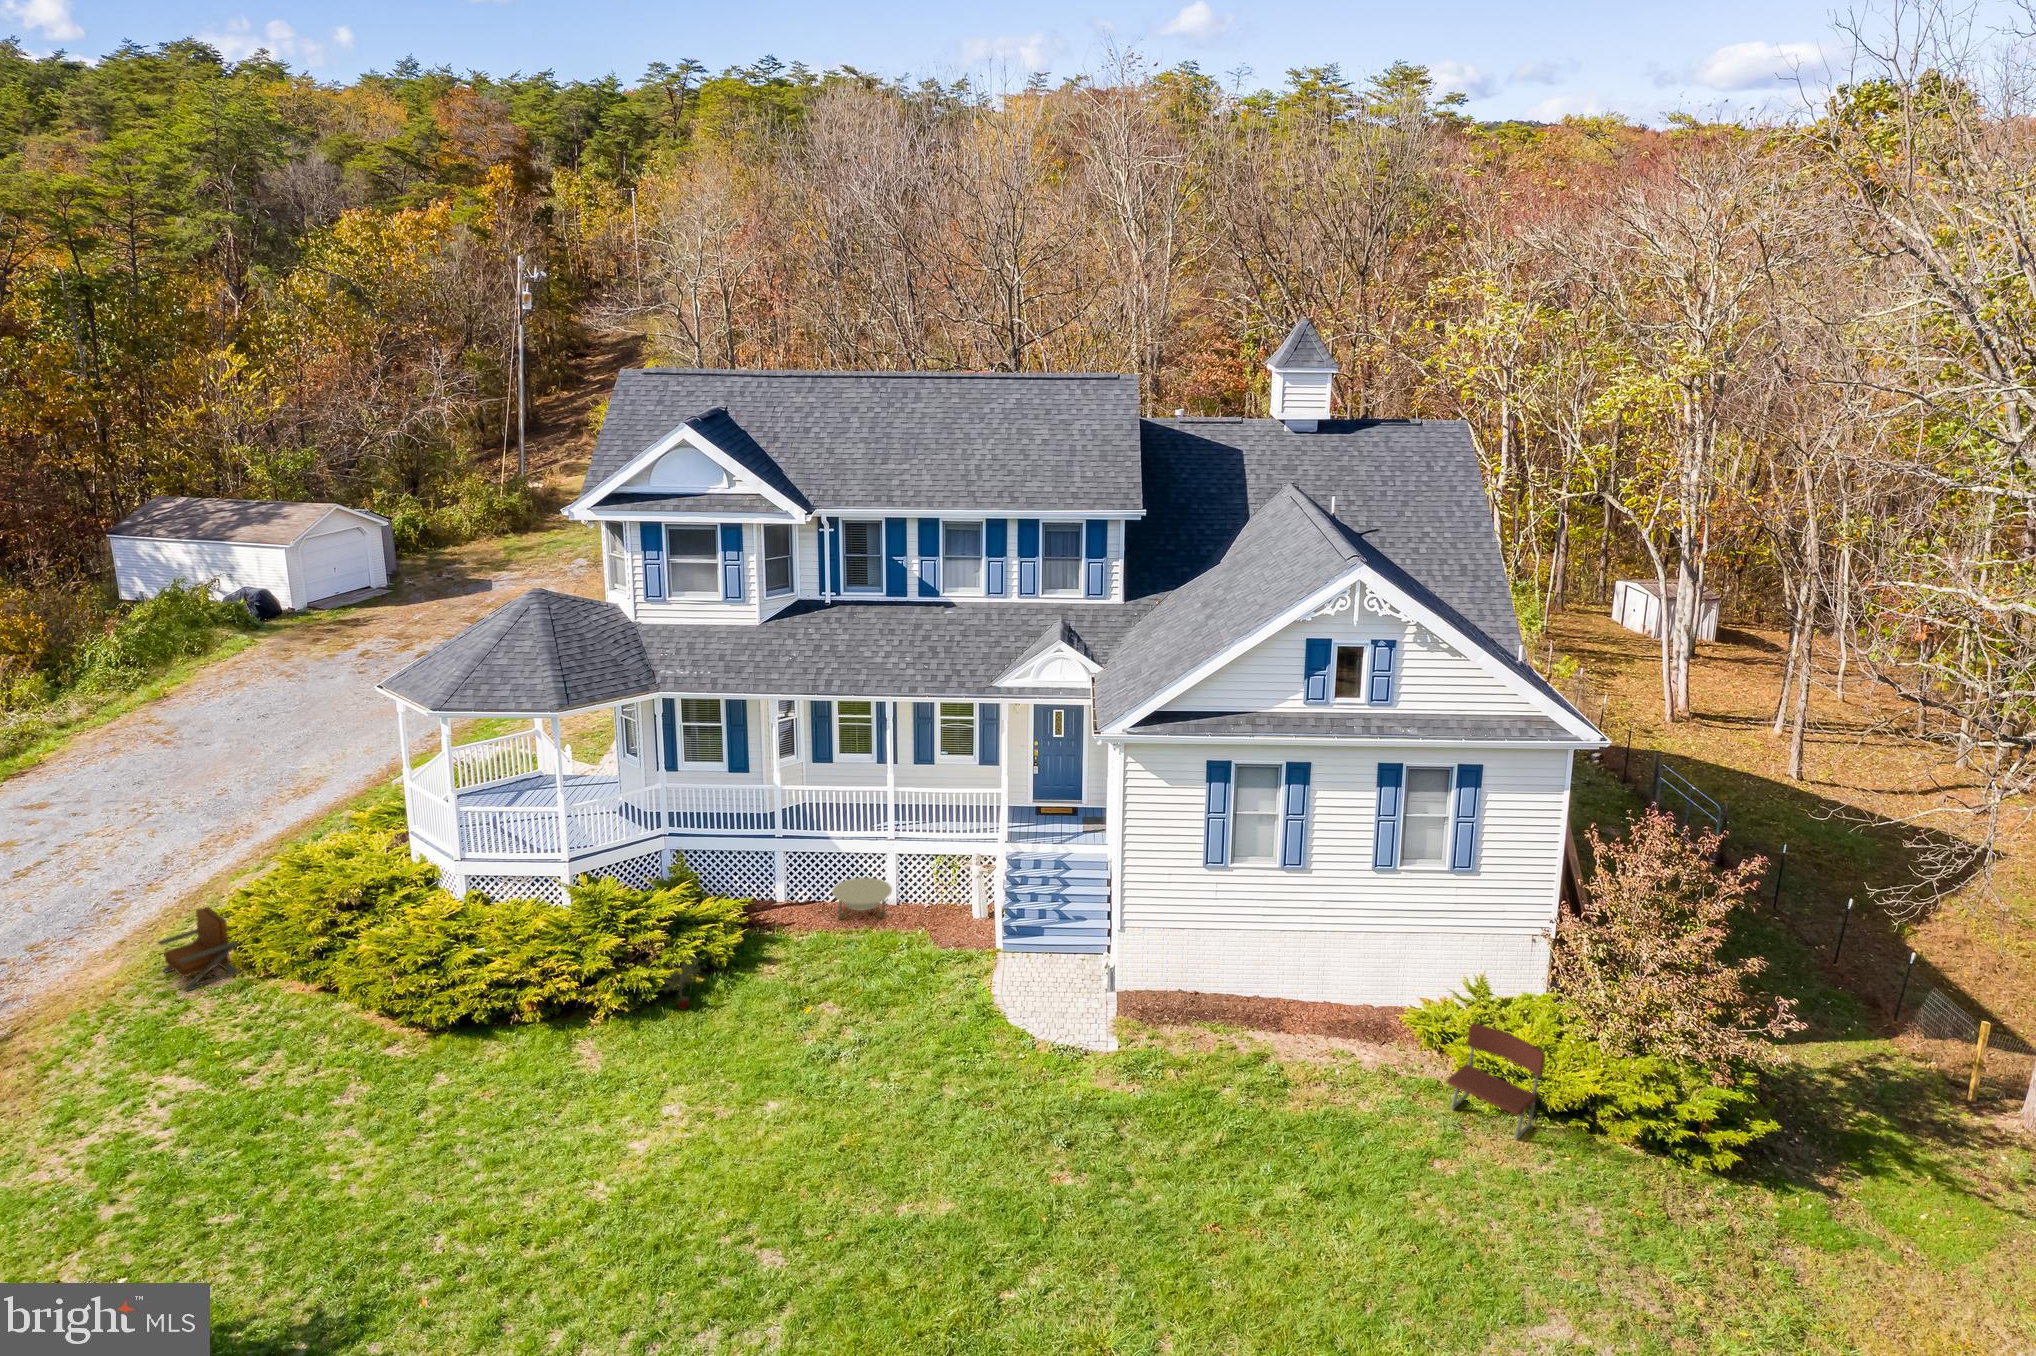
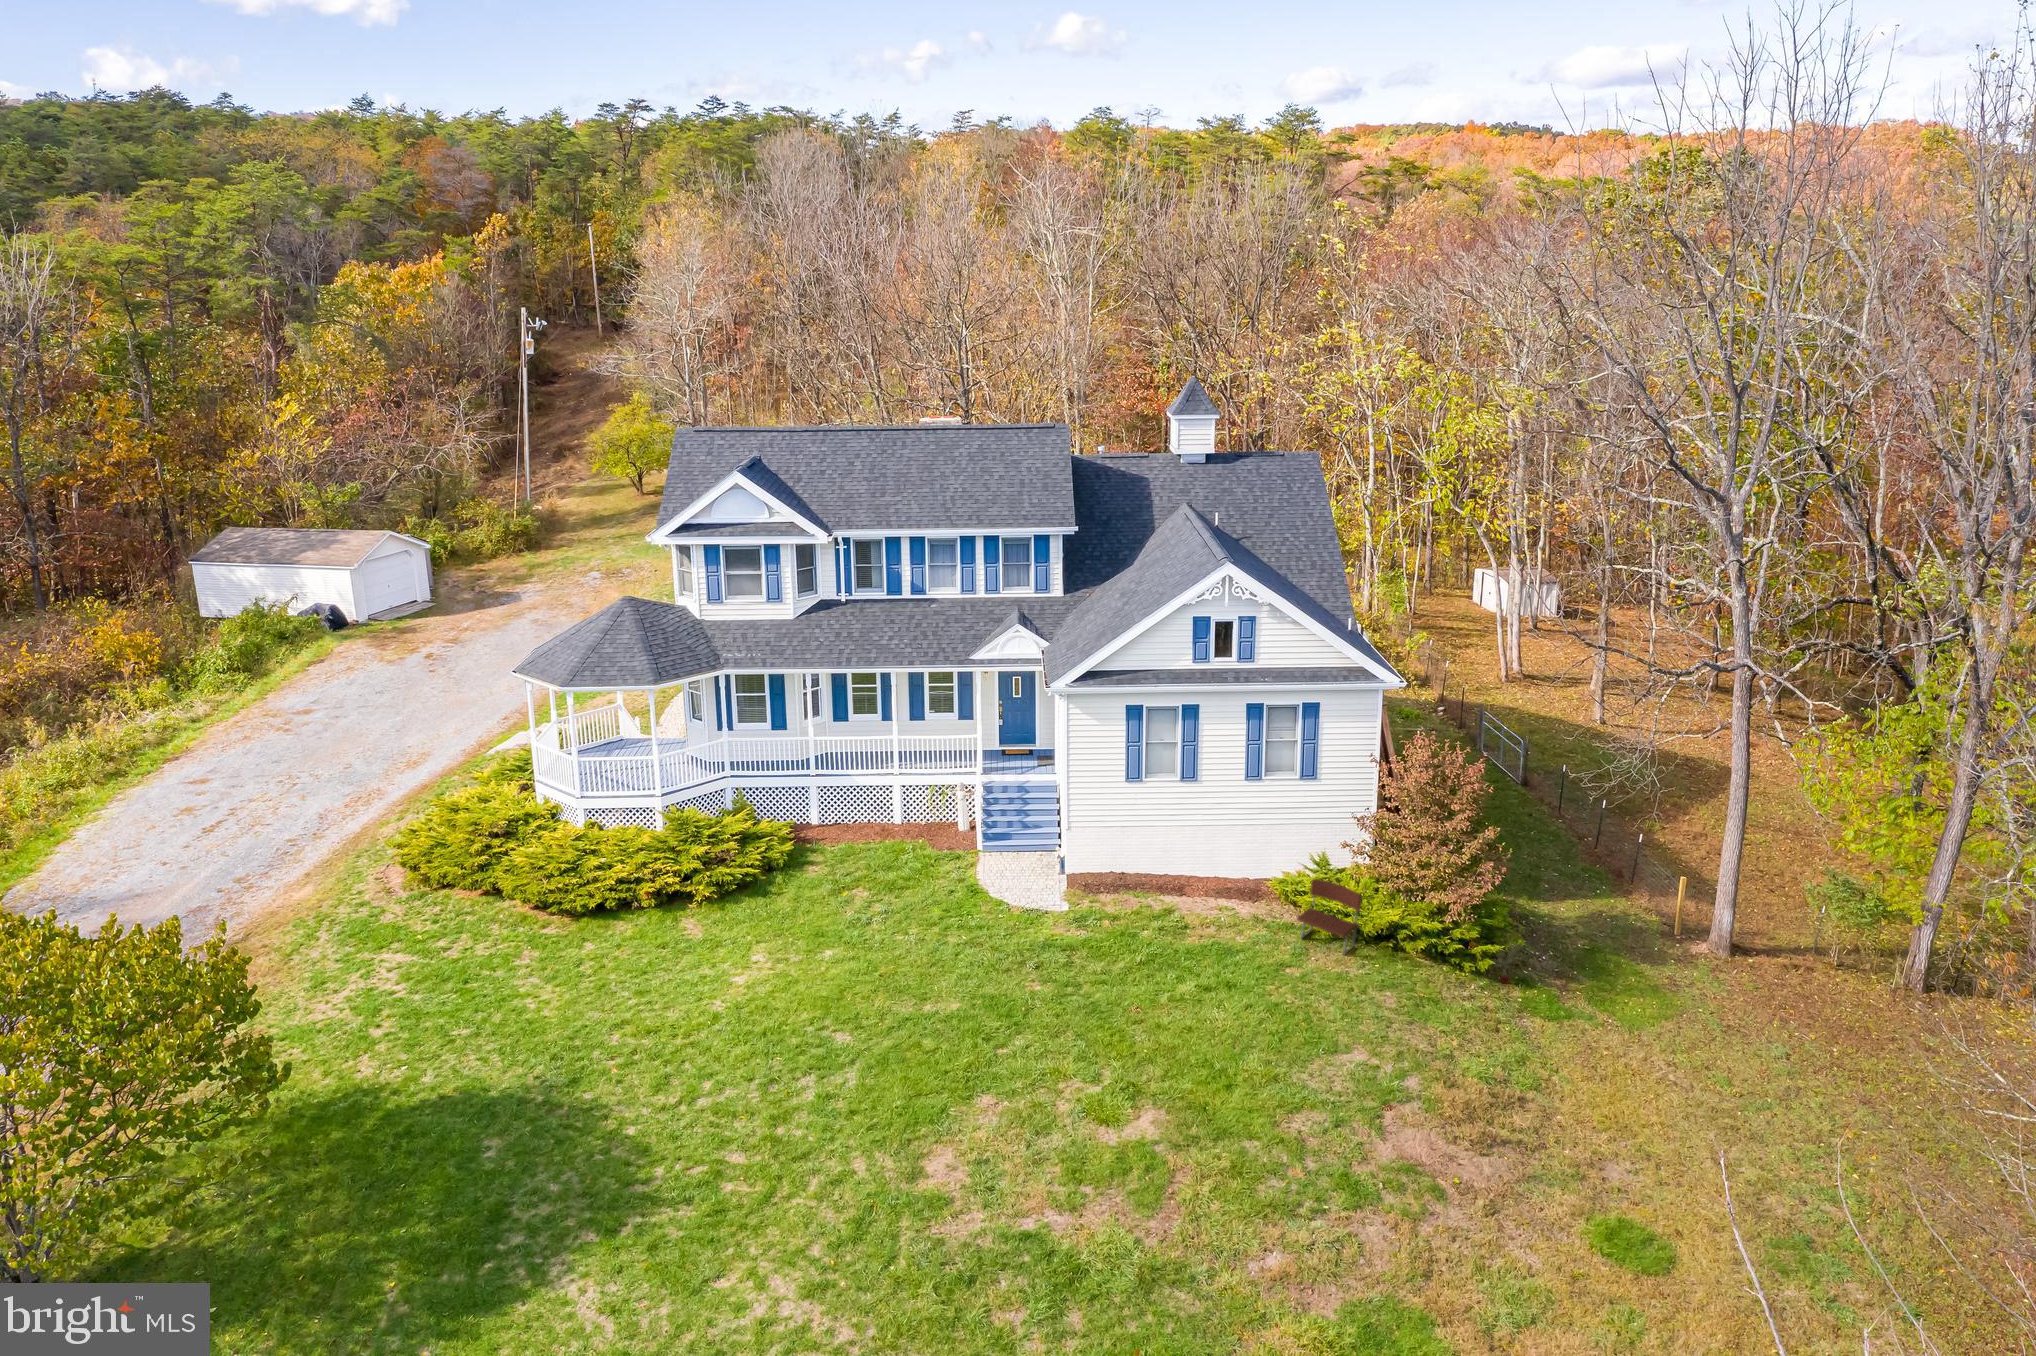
round table: present [832,878,892,920] -> none [855,804,899,834]
lounge chair: present [158,907,240,991] -> none [358,836,421,897]
potted tree: present [665,956,700,1010] -> present [1494,941,1522,984]

